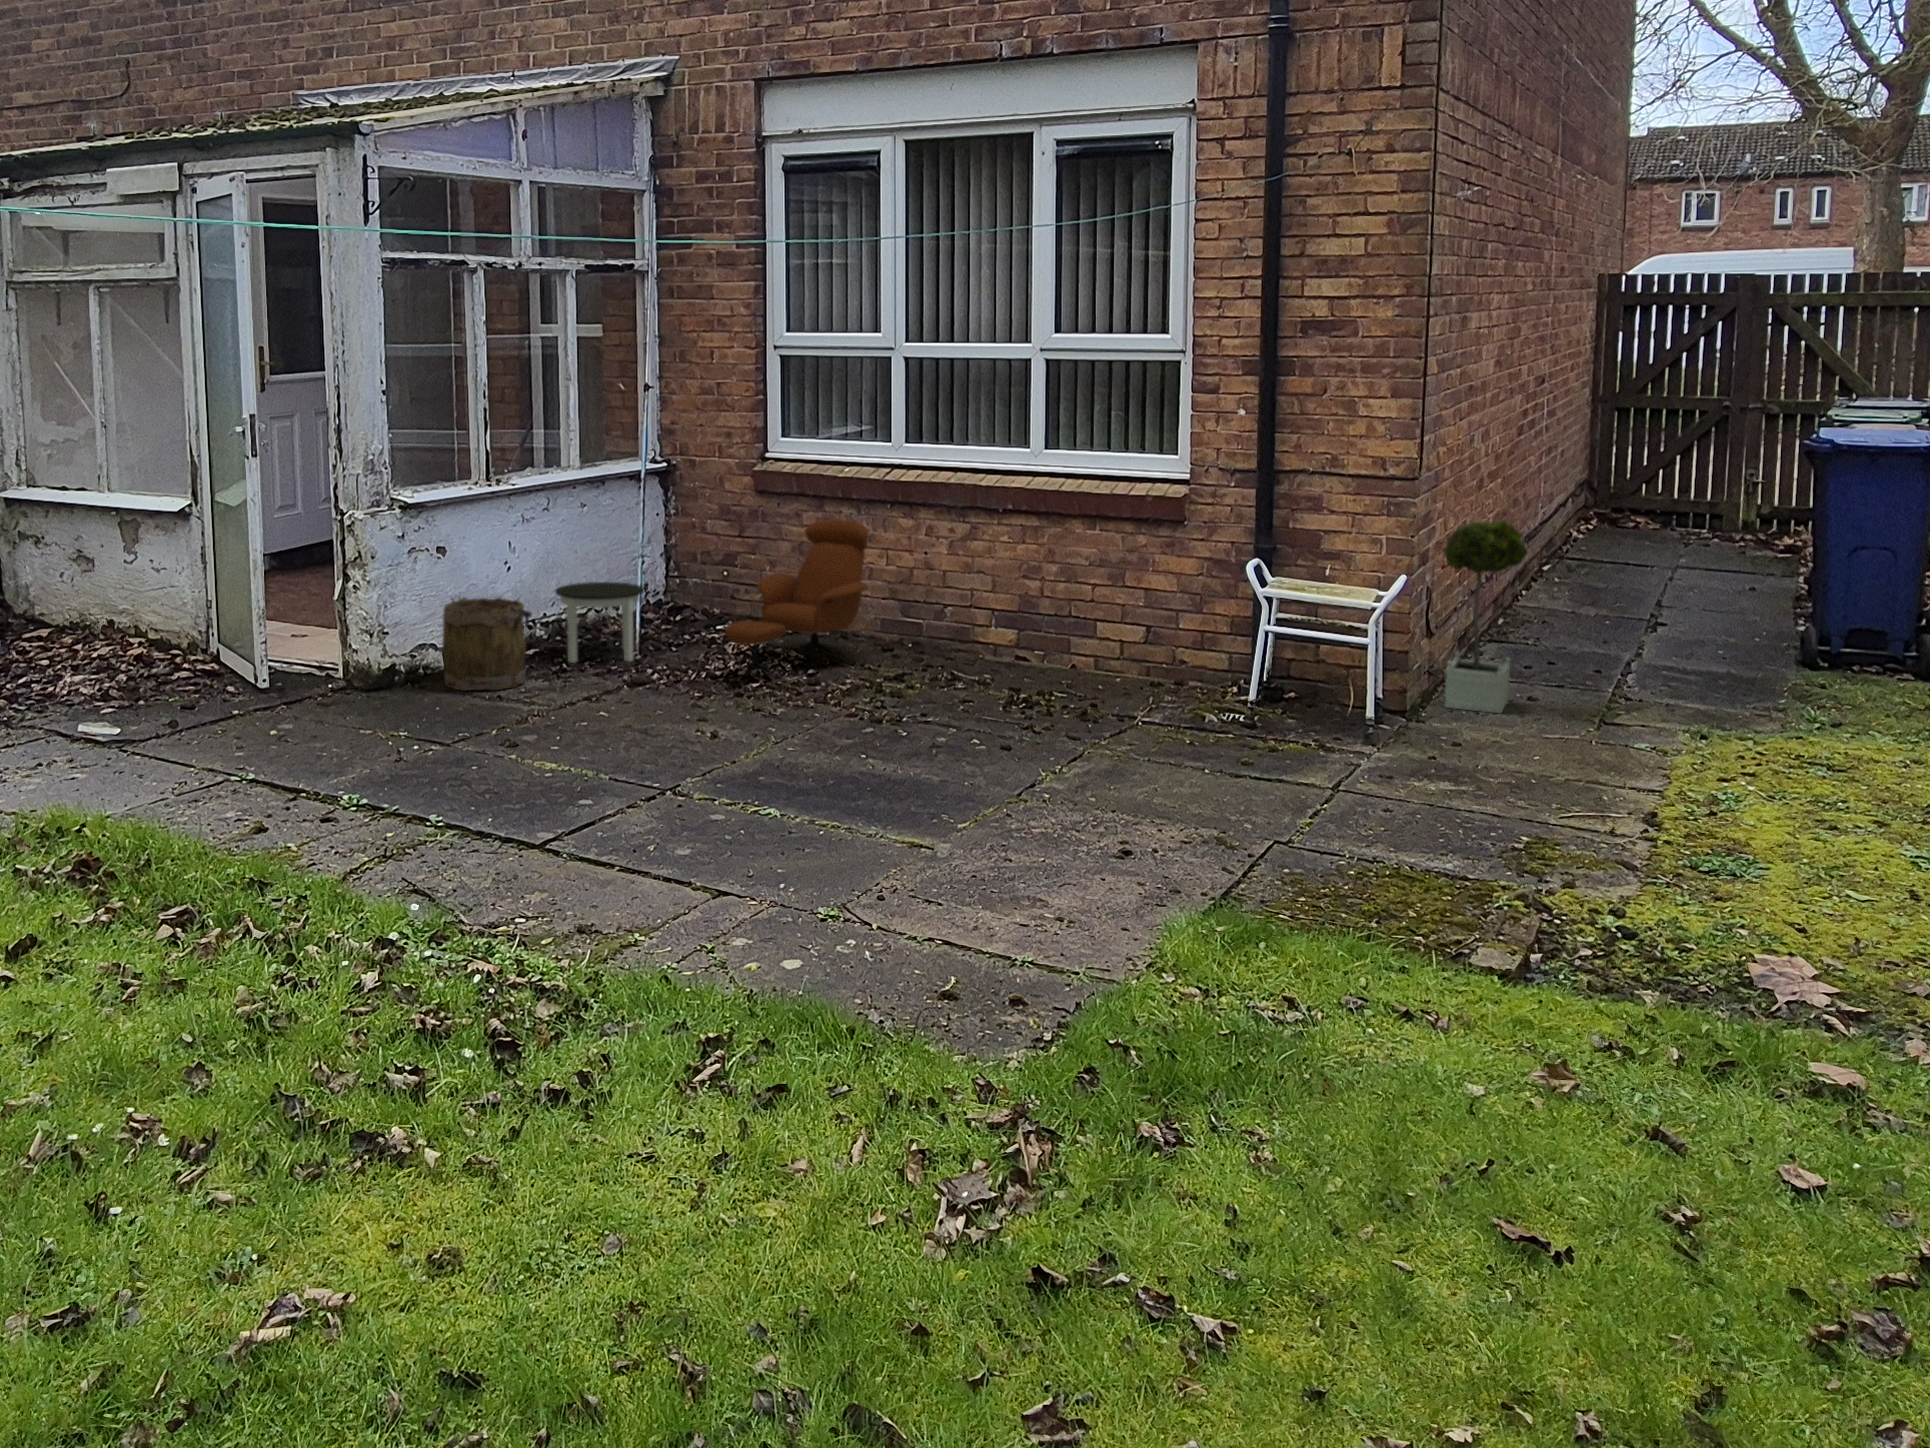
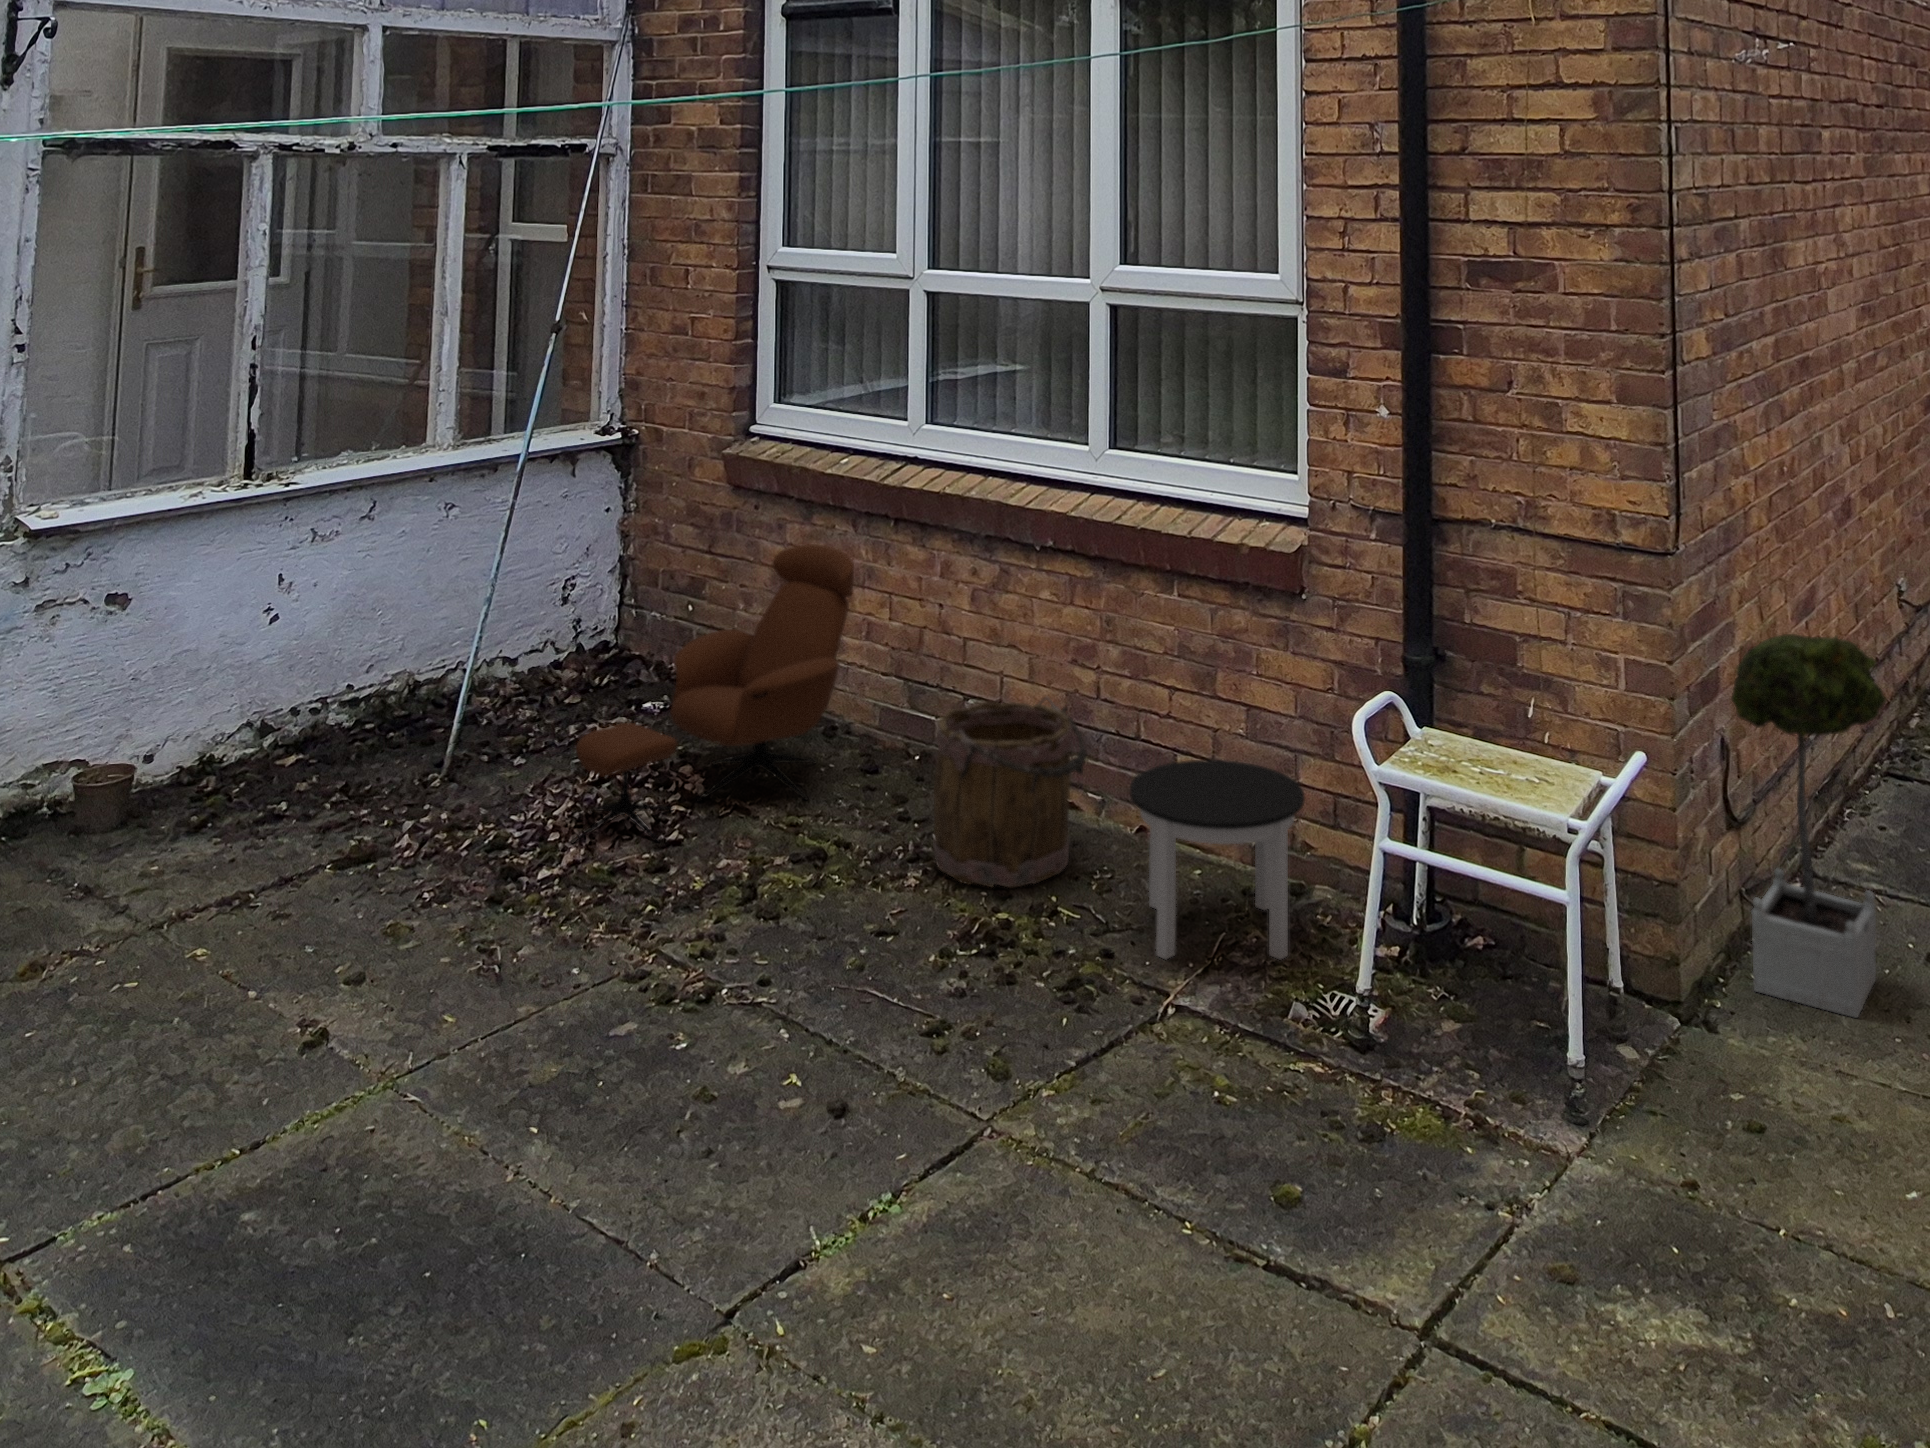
round table: present [555,582,644,663] -> present [1130,760,1305,959]
bucket: present [442,598,532,691] -> present [933,696,1087,887]

